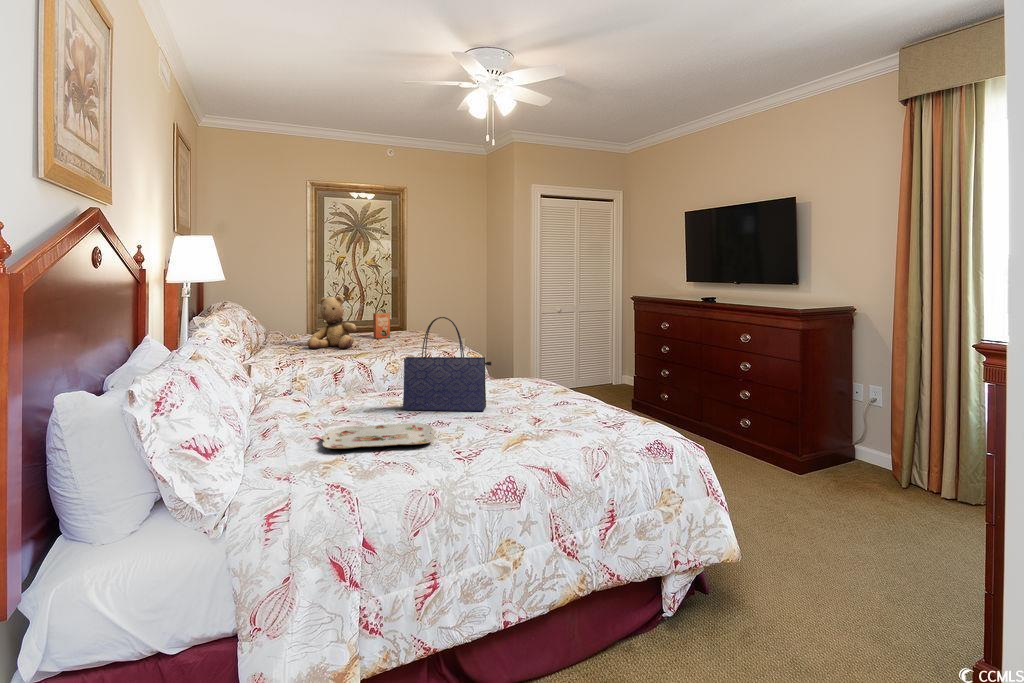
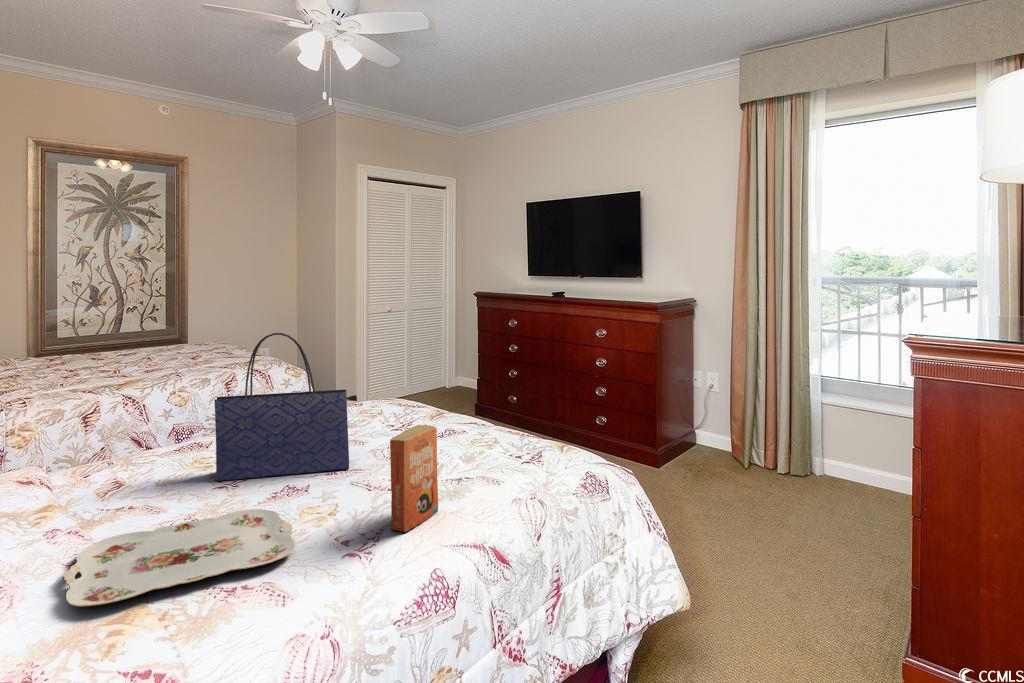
teddy bear: present [307,295,356,349] -> none [32,299,116,378]
paperback book: present [373,313,390,338] -> present [390,425,438,532]

